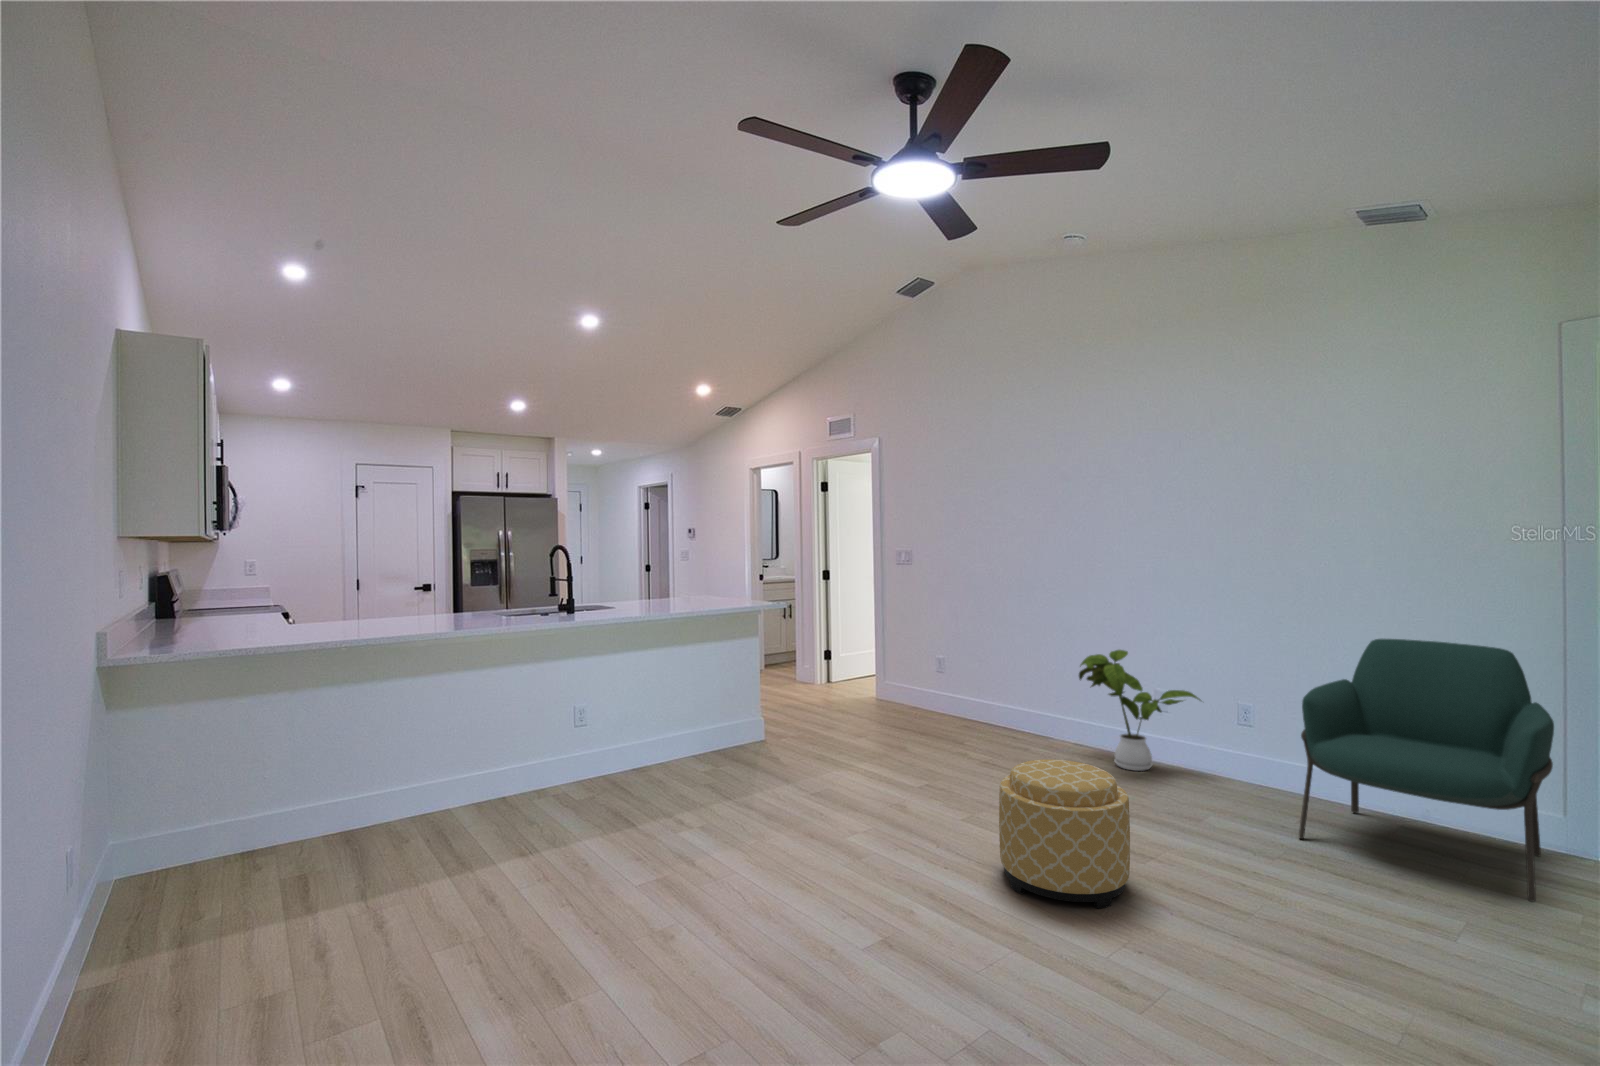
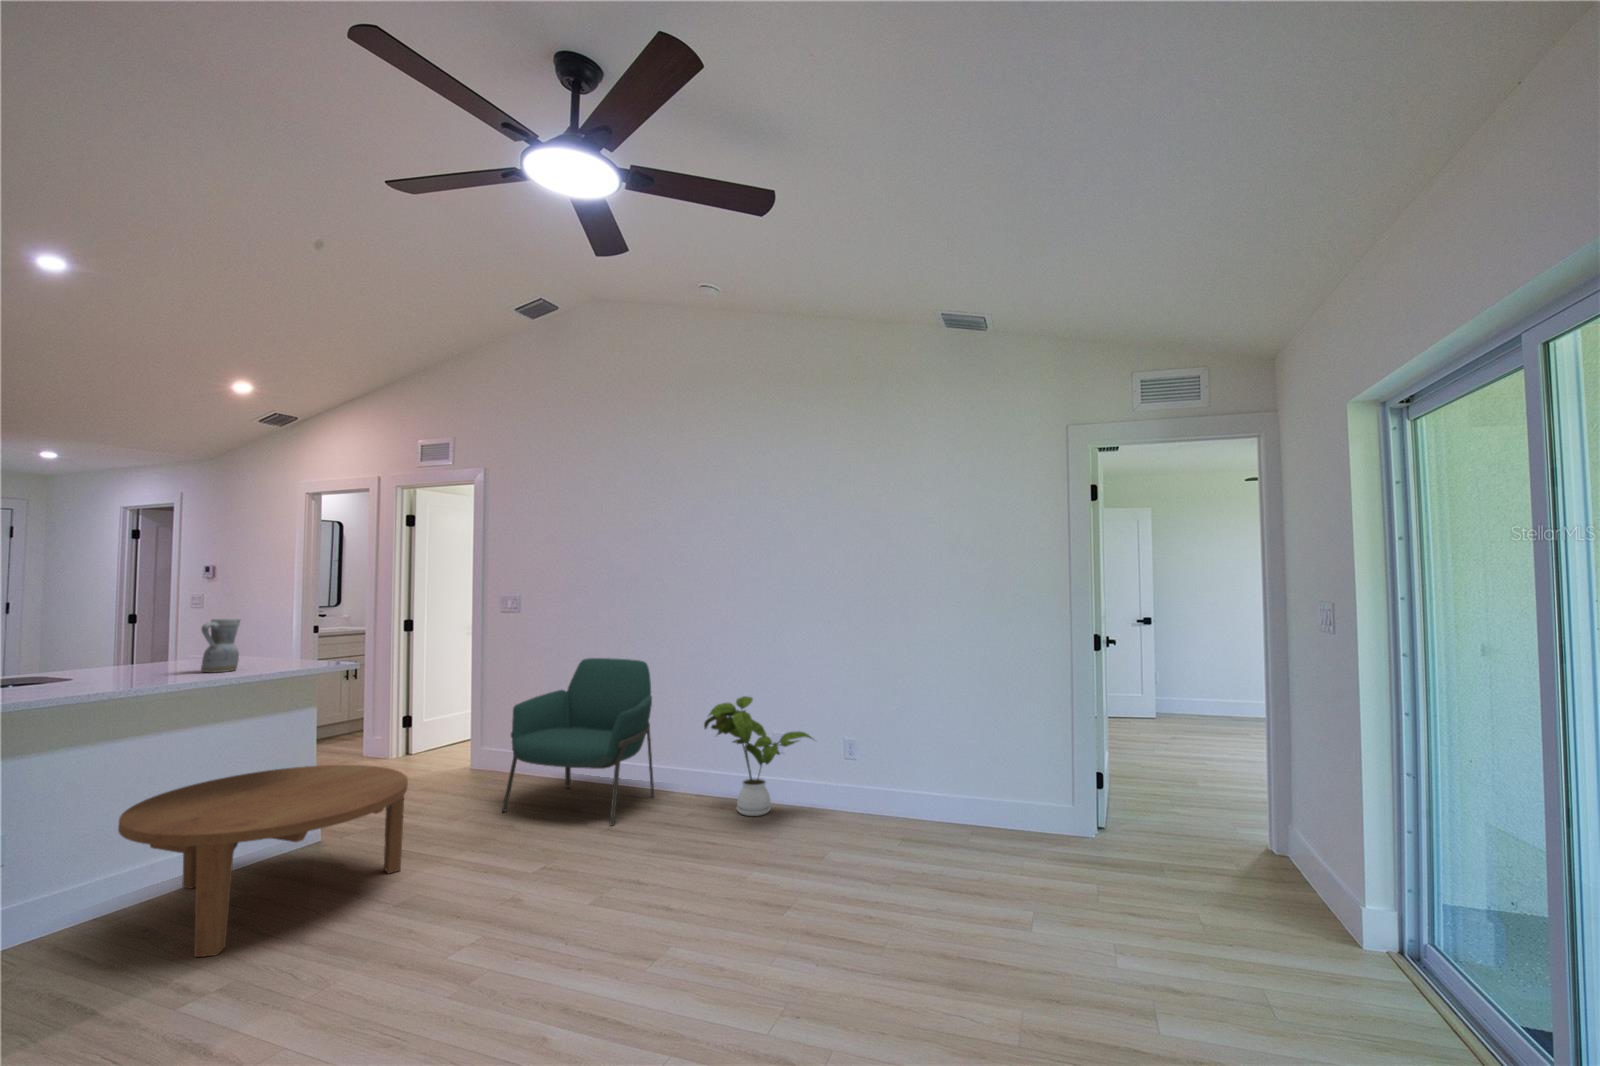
ceramic pitcher: none [686,565,709,604] -> present [201,619,240,672]
armchair: present [1299,639,1554,902] -> present [502,658,654,826]
coffee table: none [648,678,820,797] -> present [118,765,408,957]
ottoman: present [999,759,1130,909] -> none [646,827,780,994]

